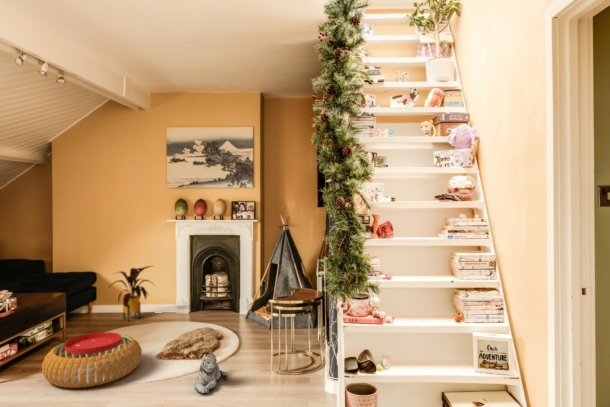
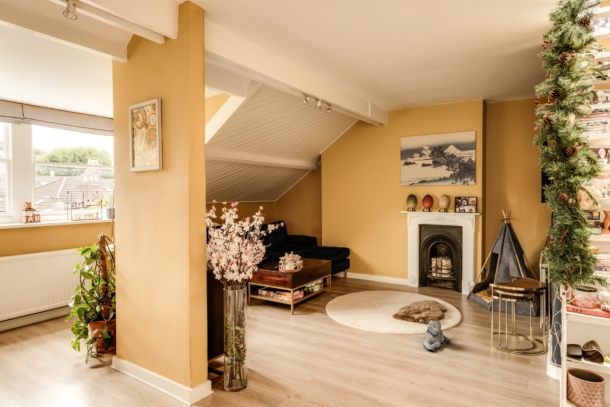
house plant: present [112,266,151,321] -> none [356,247,393,287]
pouf: present [42,332,142,388] -> none [317,291,382,328]

